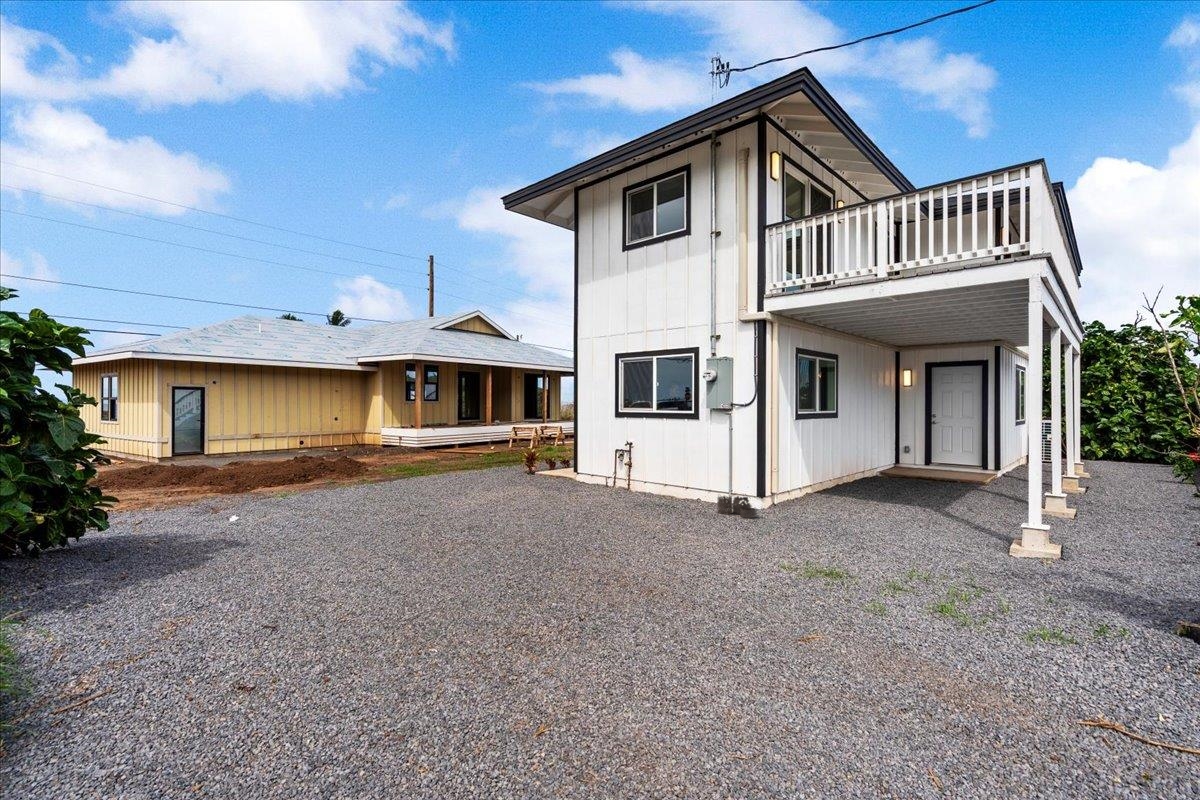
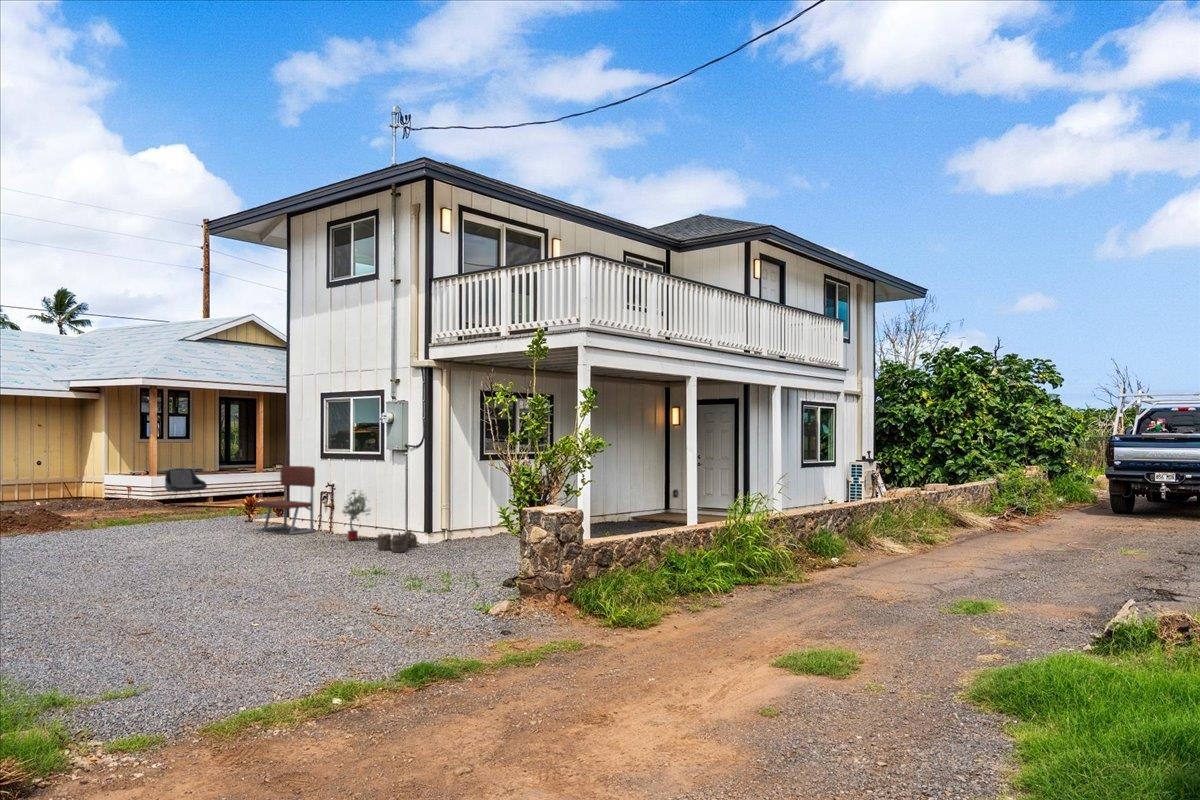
bench: none [551,425,611,491] -> present [254,466,315,535]
lounge chair: none [436,427,472,461] -> present [165,468,207,508]
potted tree: none [651,448,686,500] -> present [342,490,370,541]

